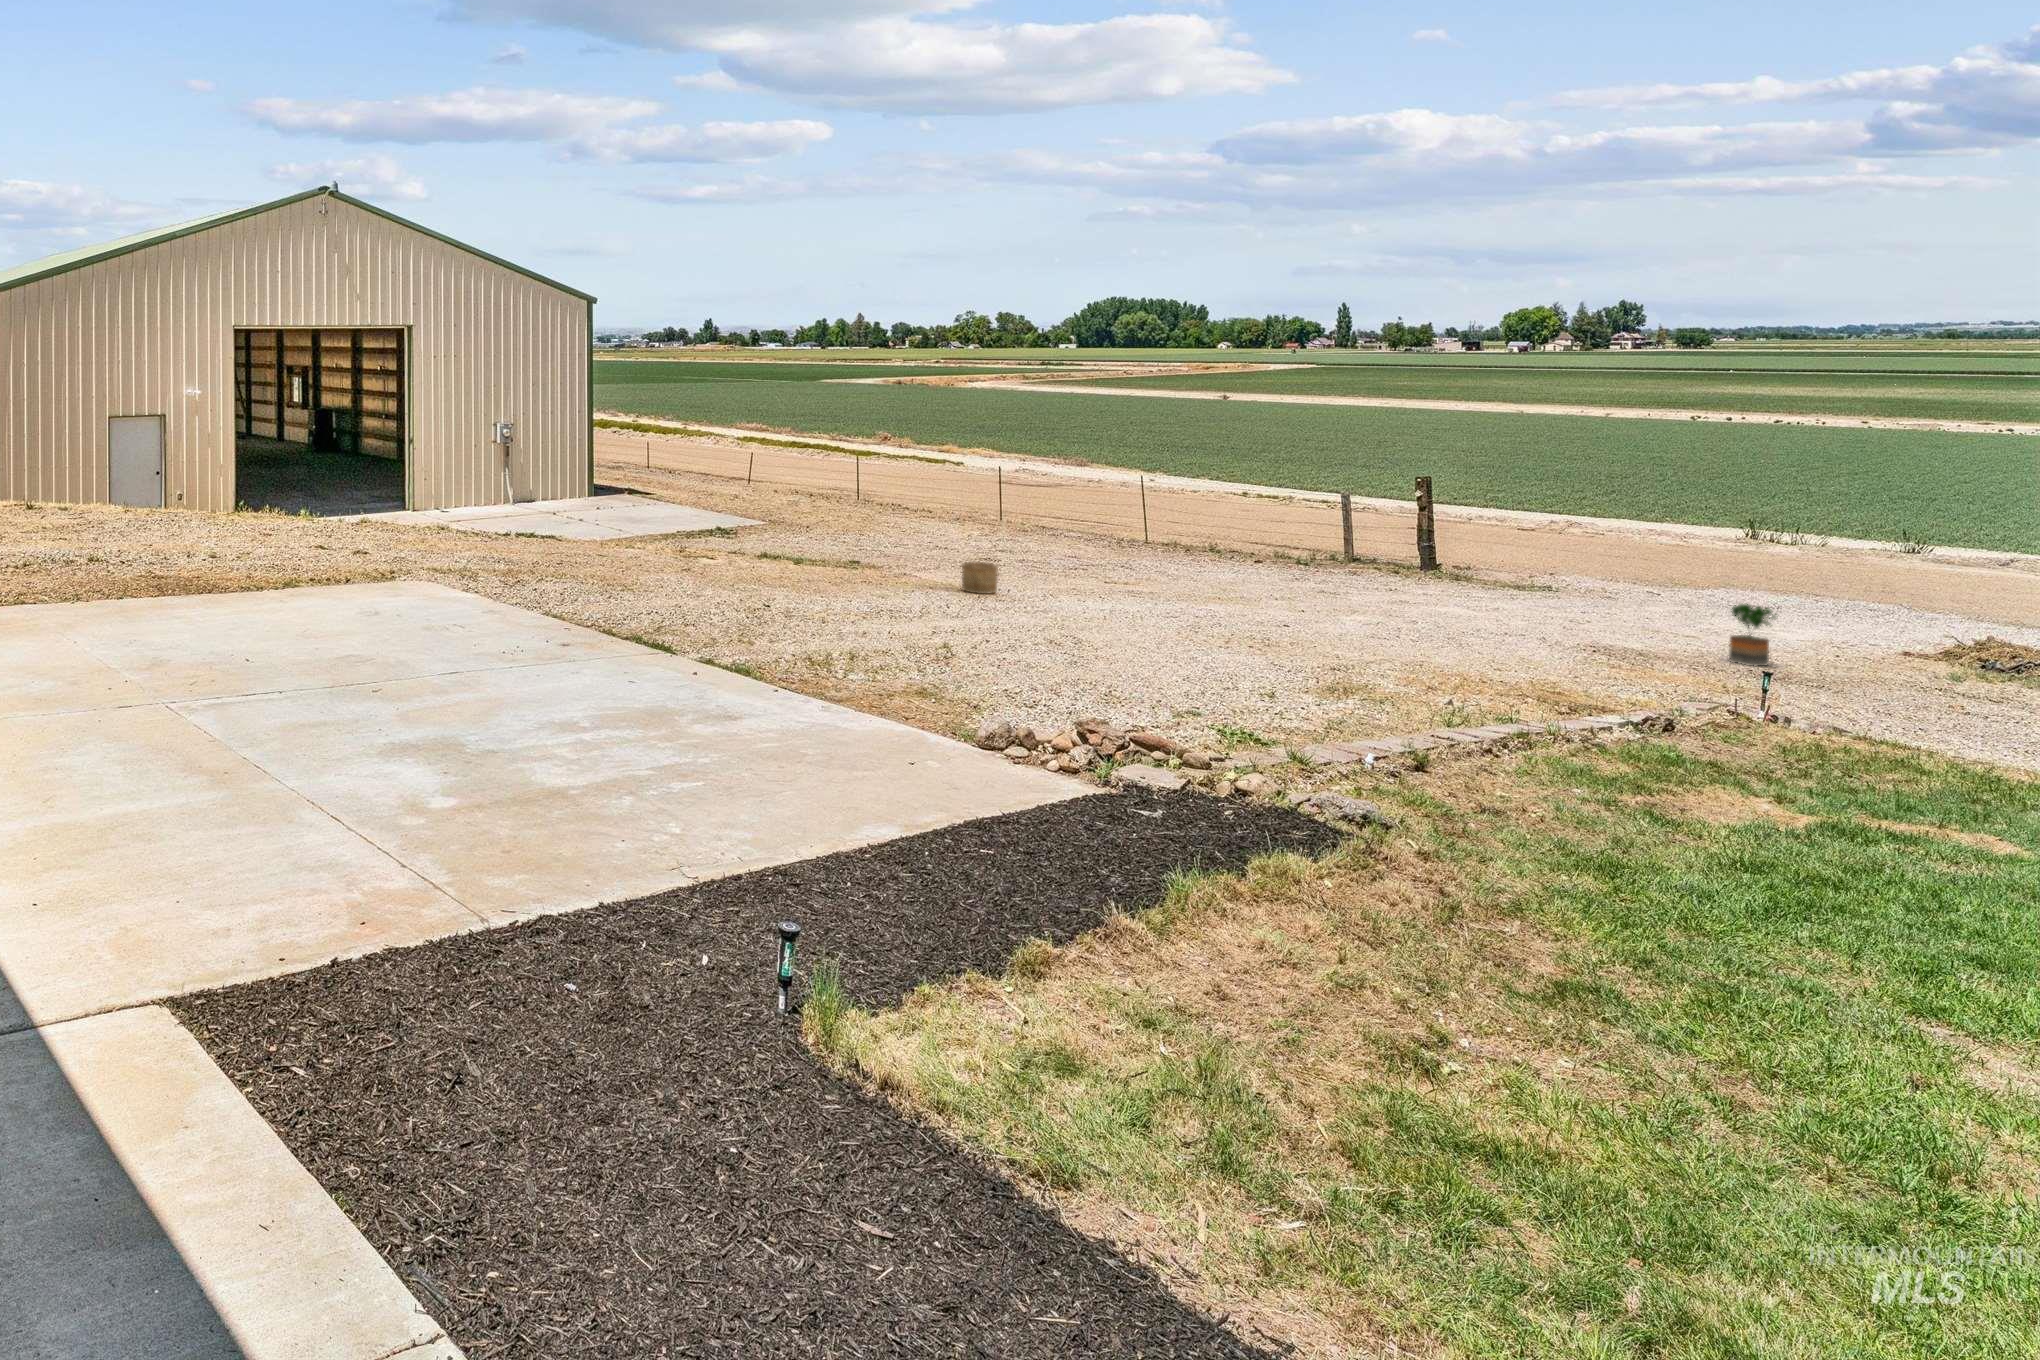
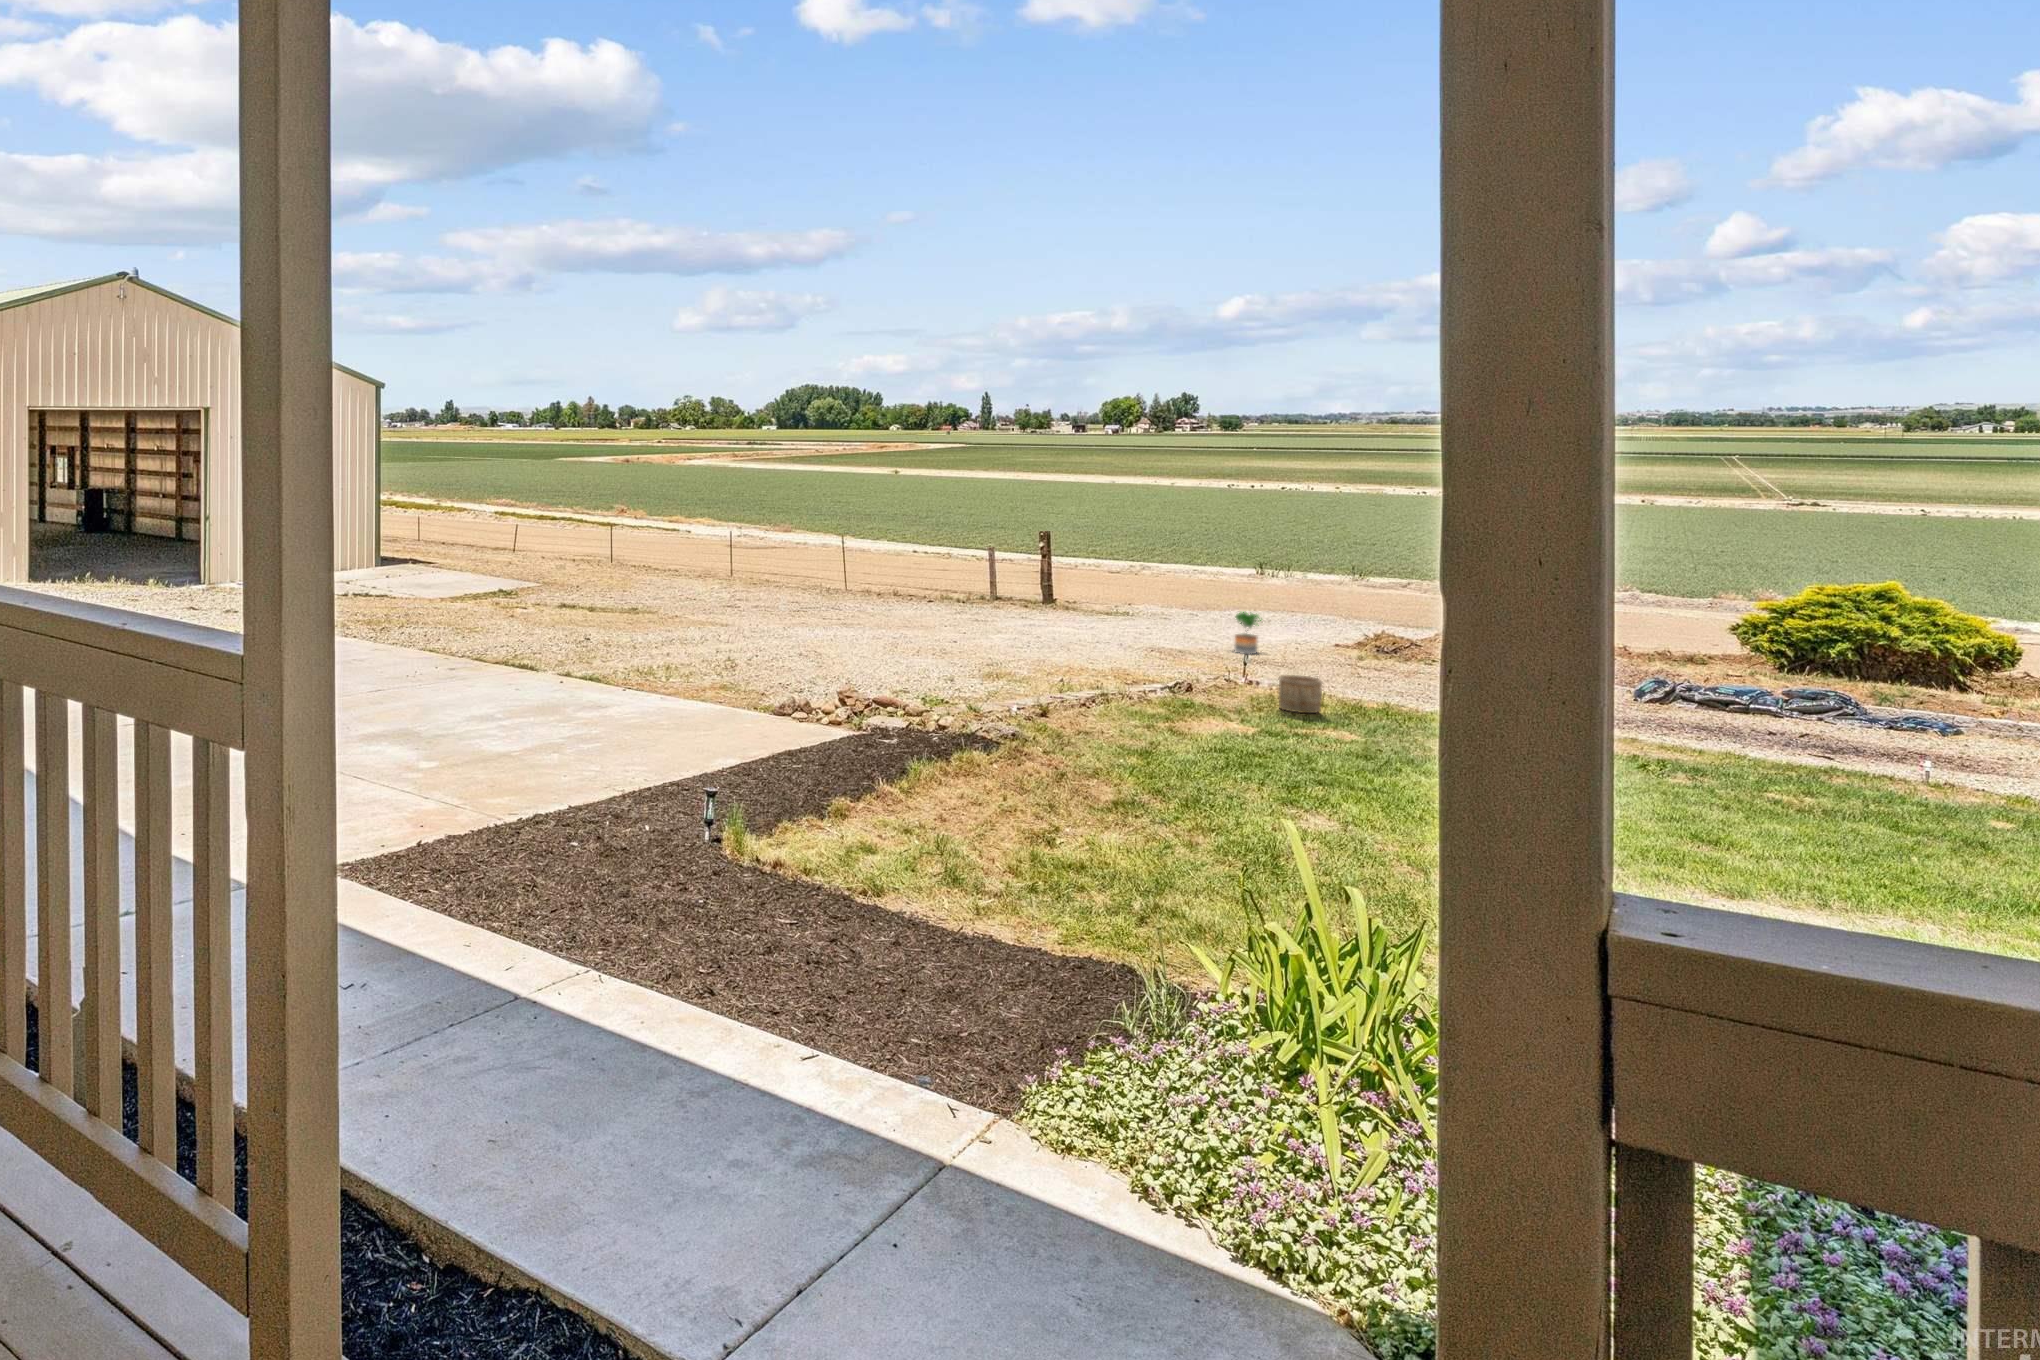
wooden bucket: present [962,562,998,594] -> present [1279,675,1322,713]

